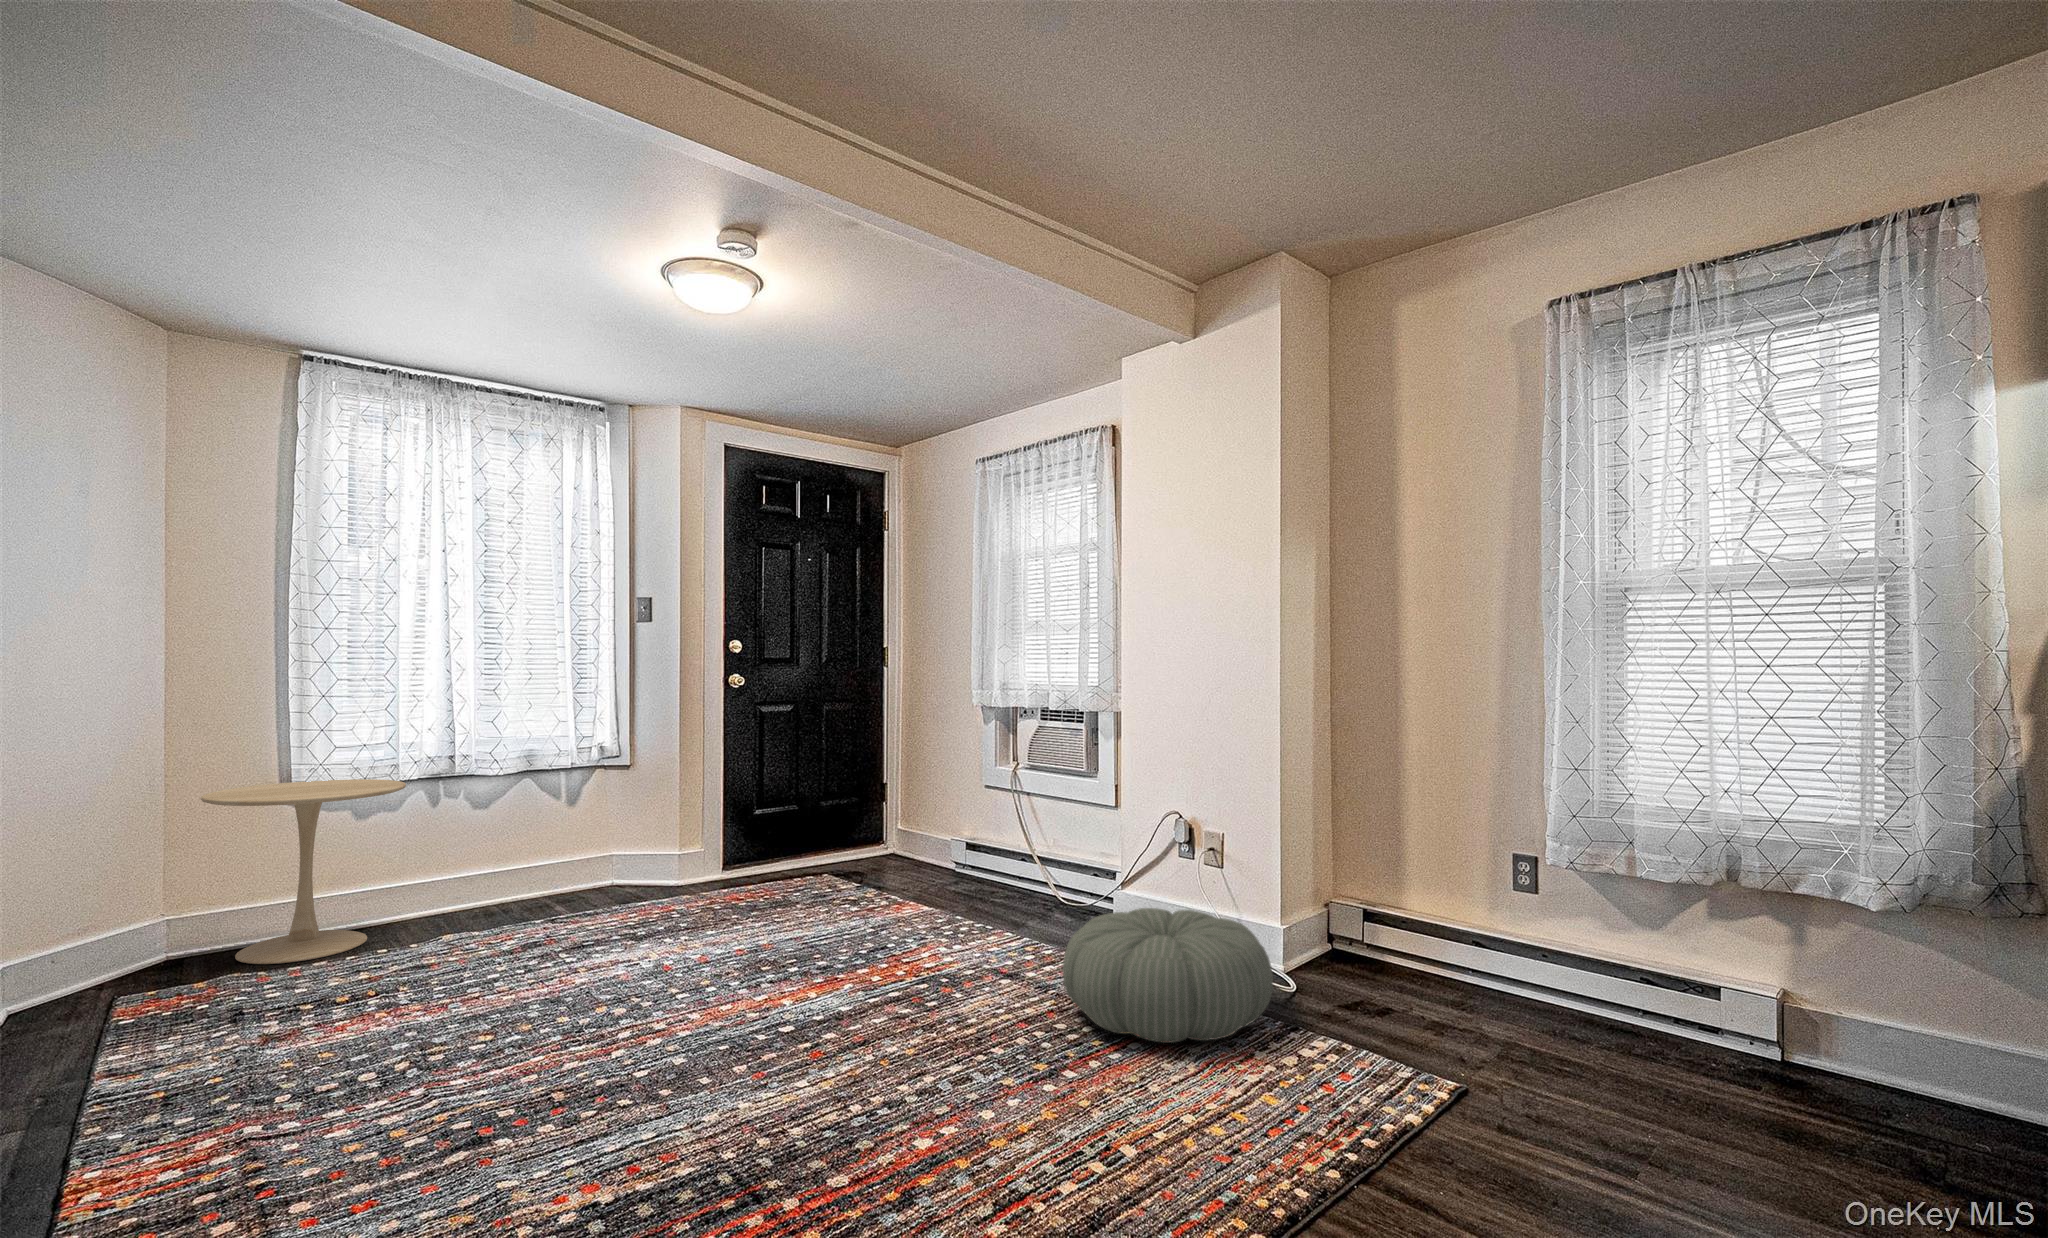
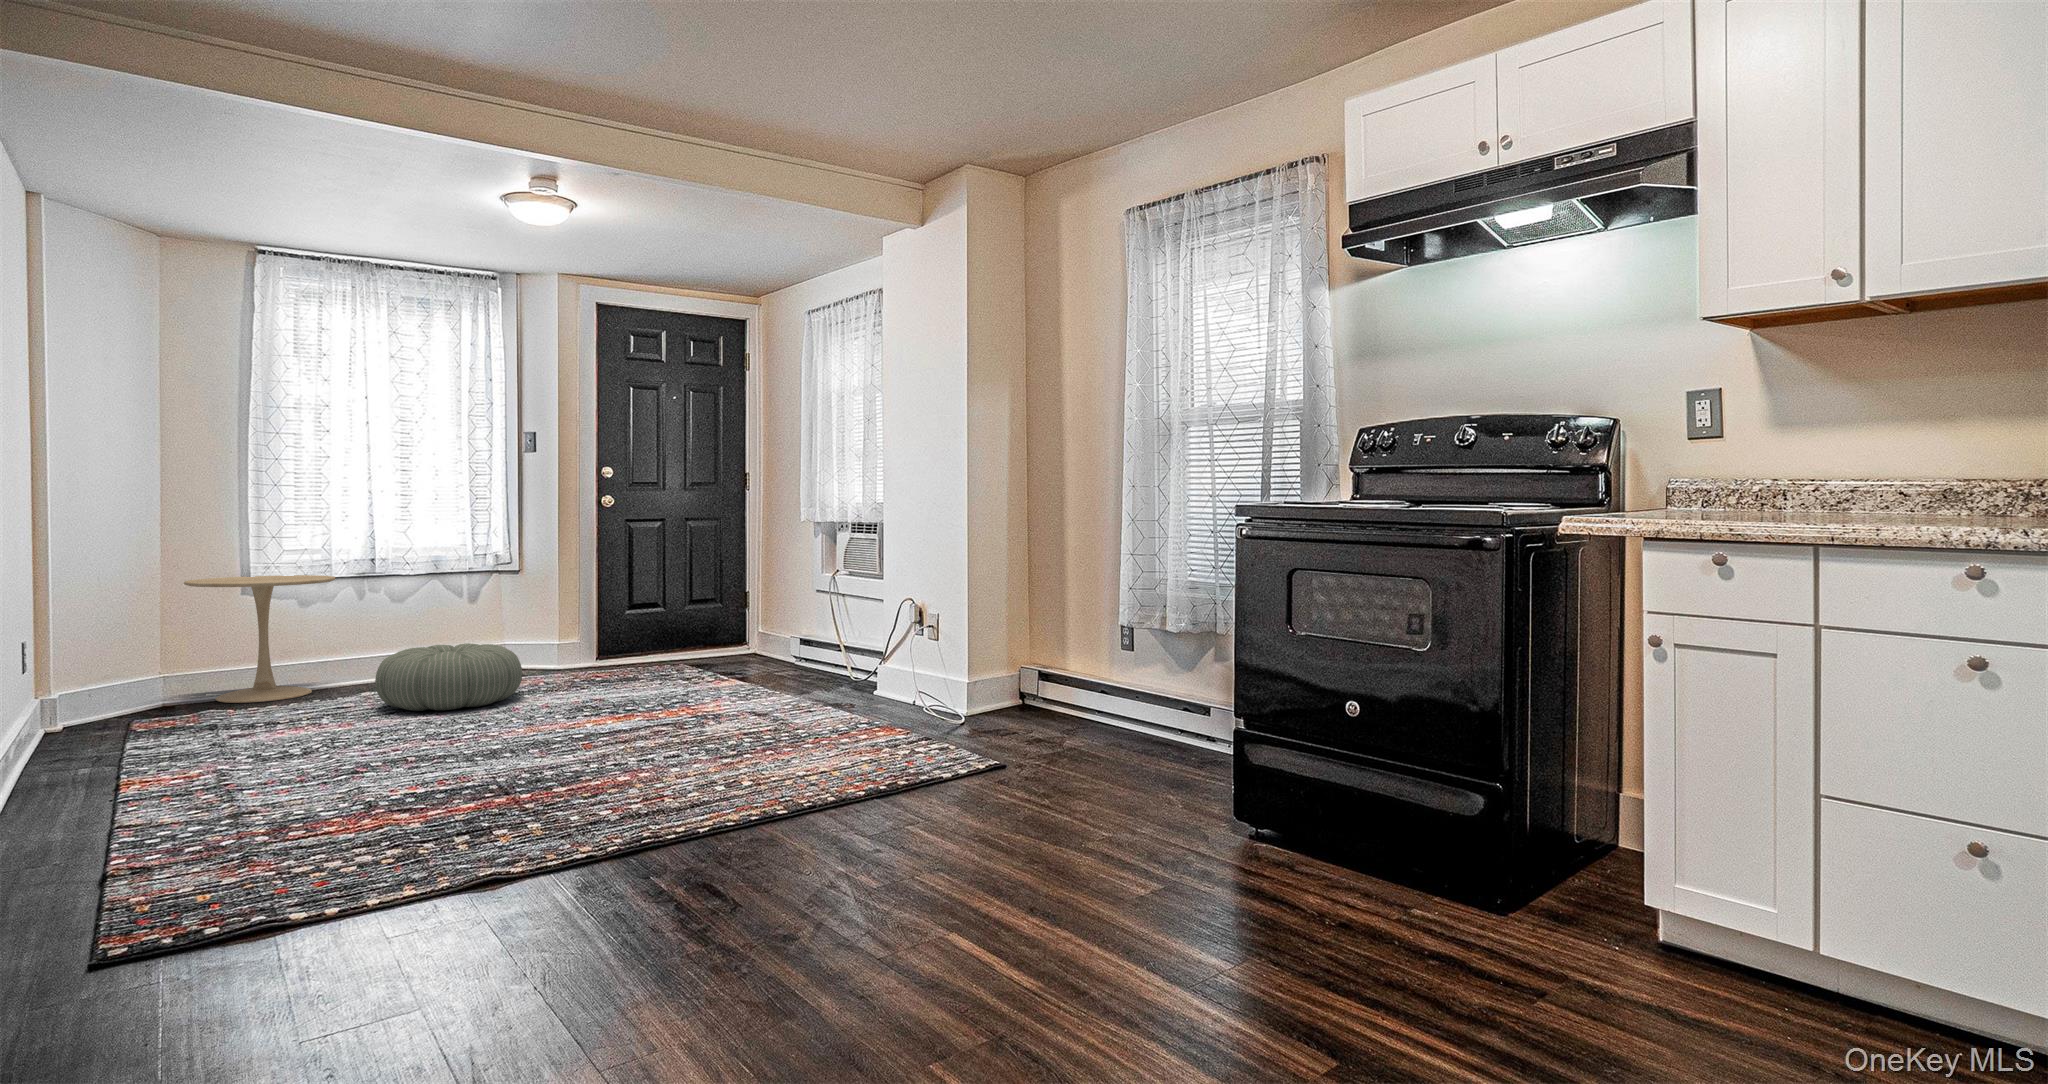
pouf: present [1062,908,1273,1043] -> present [375,643,522,711]

